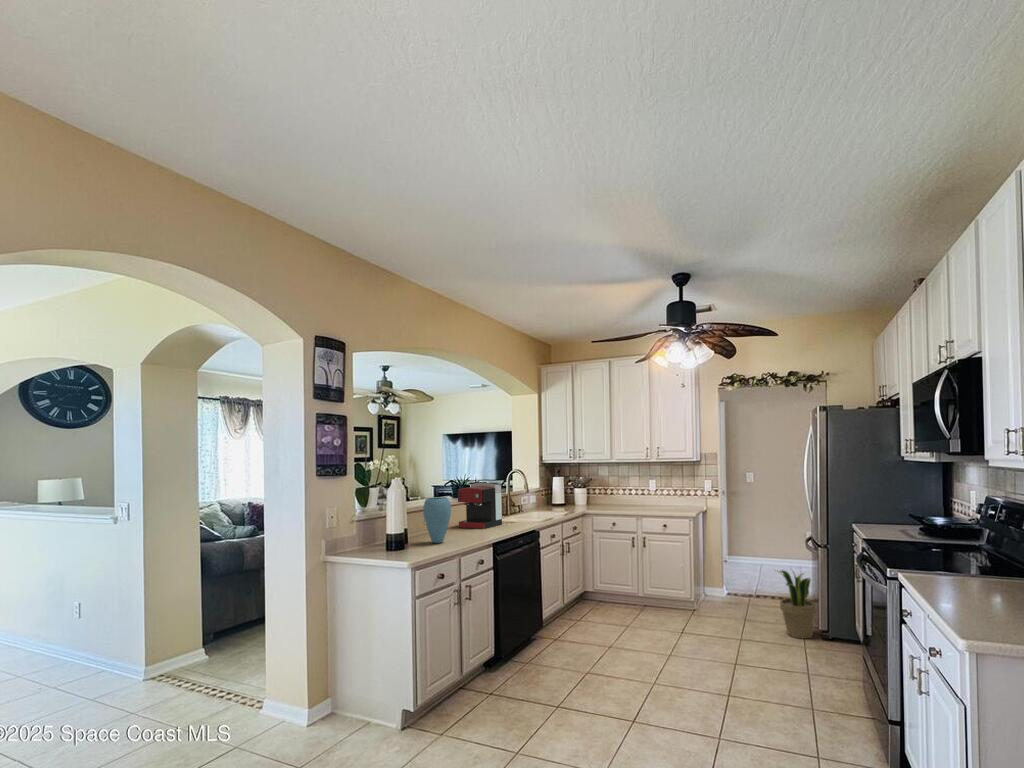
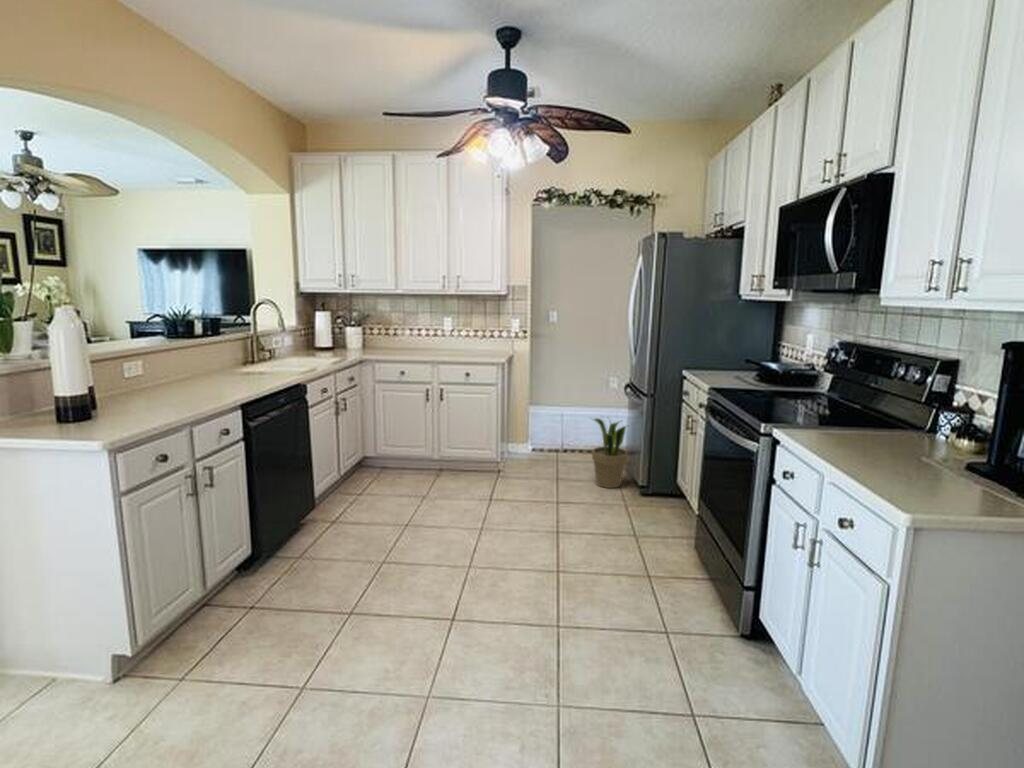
coffee maker: present [458,483,502,529] -> none [162,315,246,388]
vase: present [423,497,451,543] -> none [84,339,148,422]

